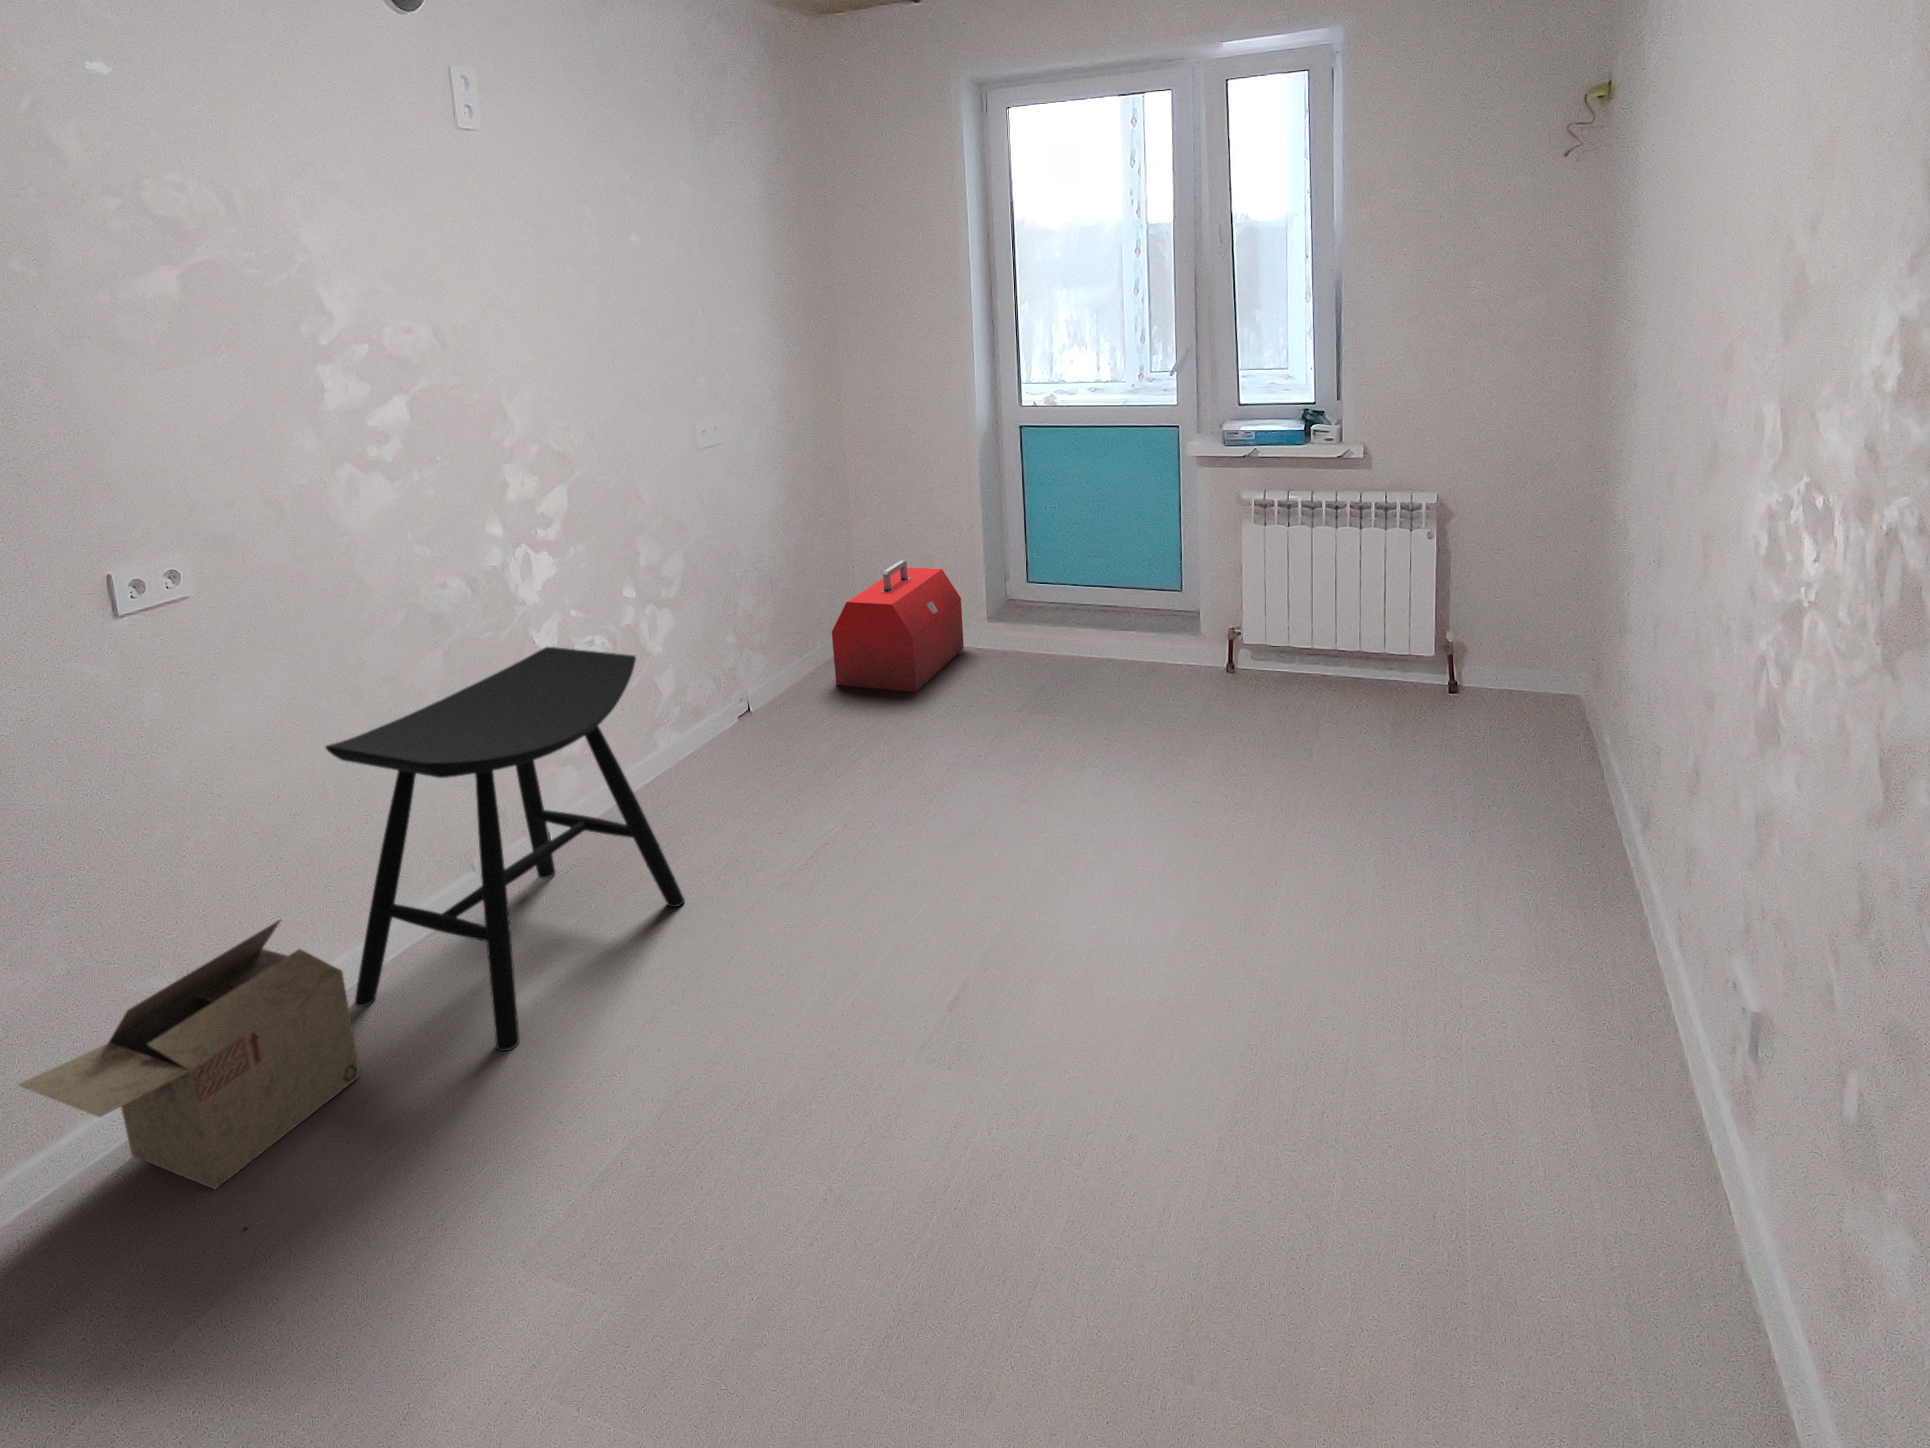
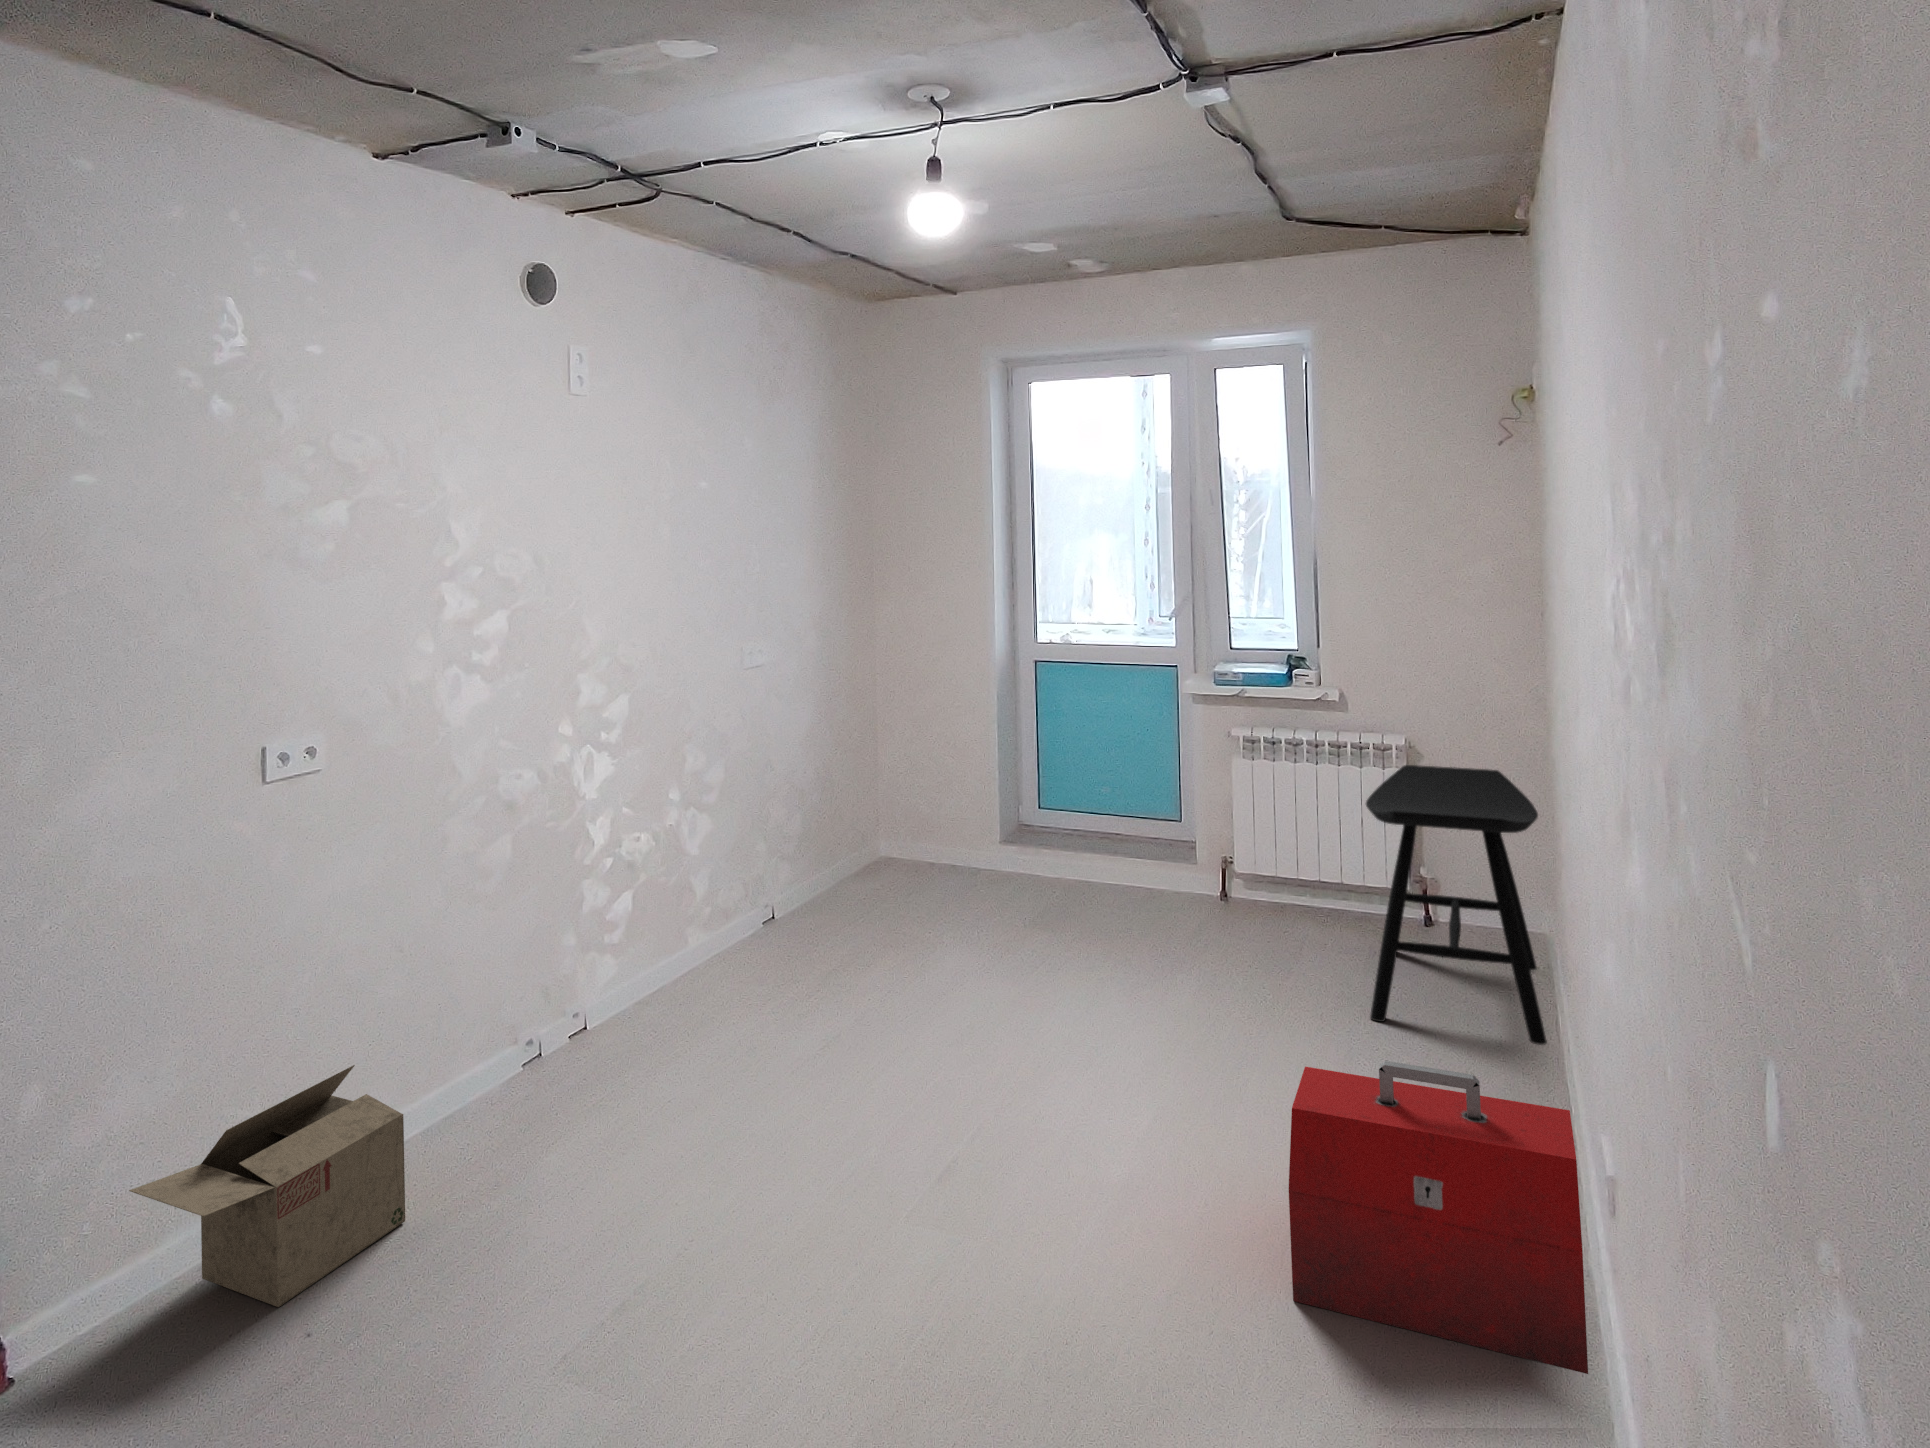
toolbox: present [832,560,964,692] -> present [1289,1061,1588,1374]
stool: present [326,647,685,1051] -> present [1366,765,1547,1045]

